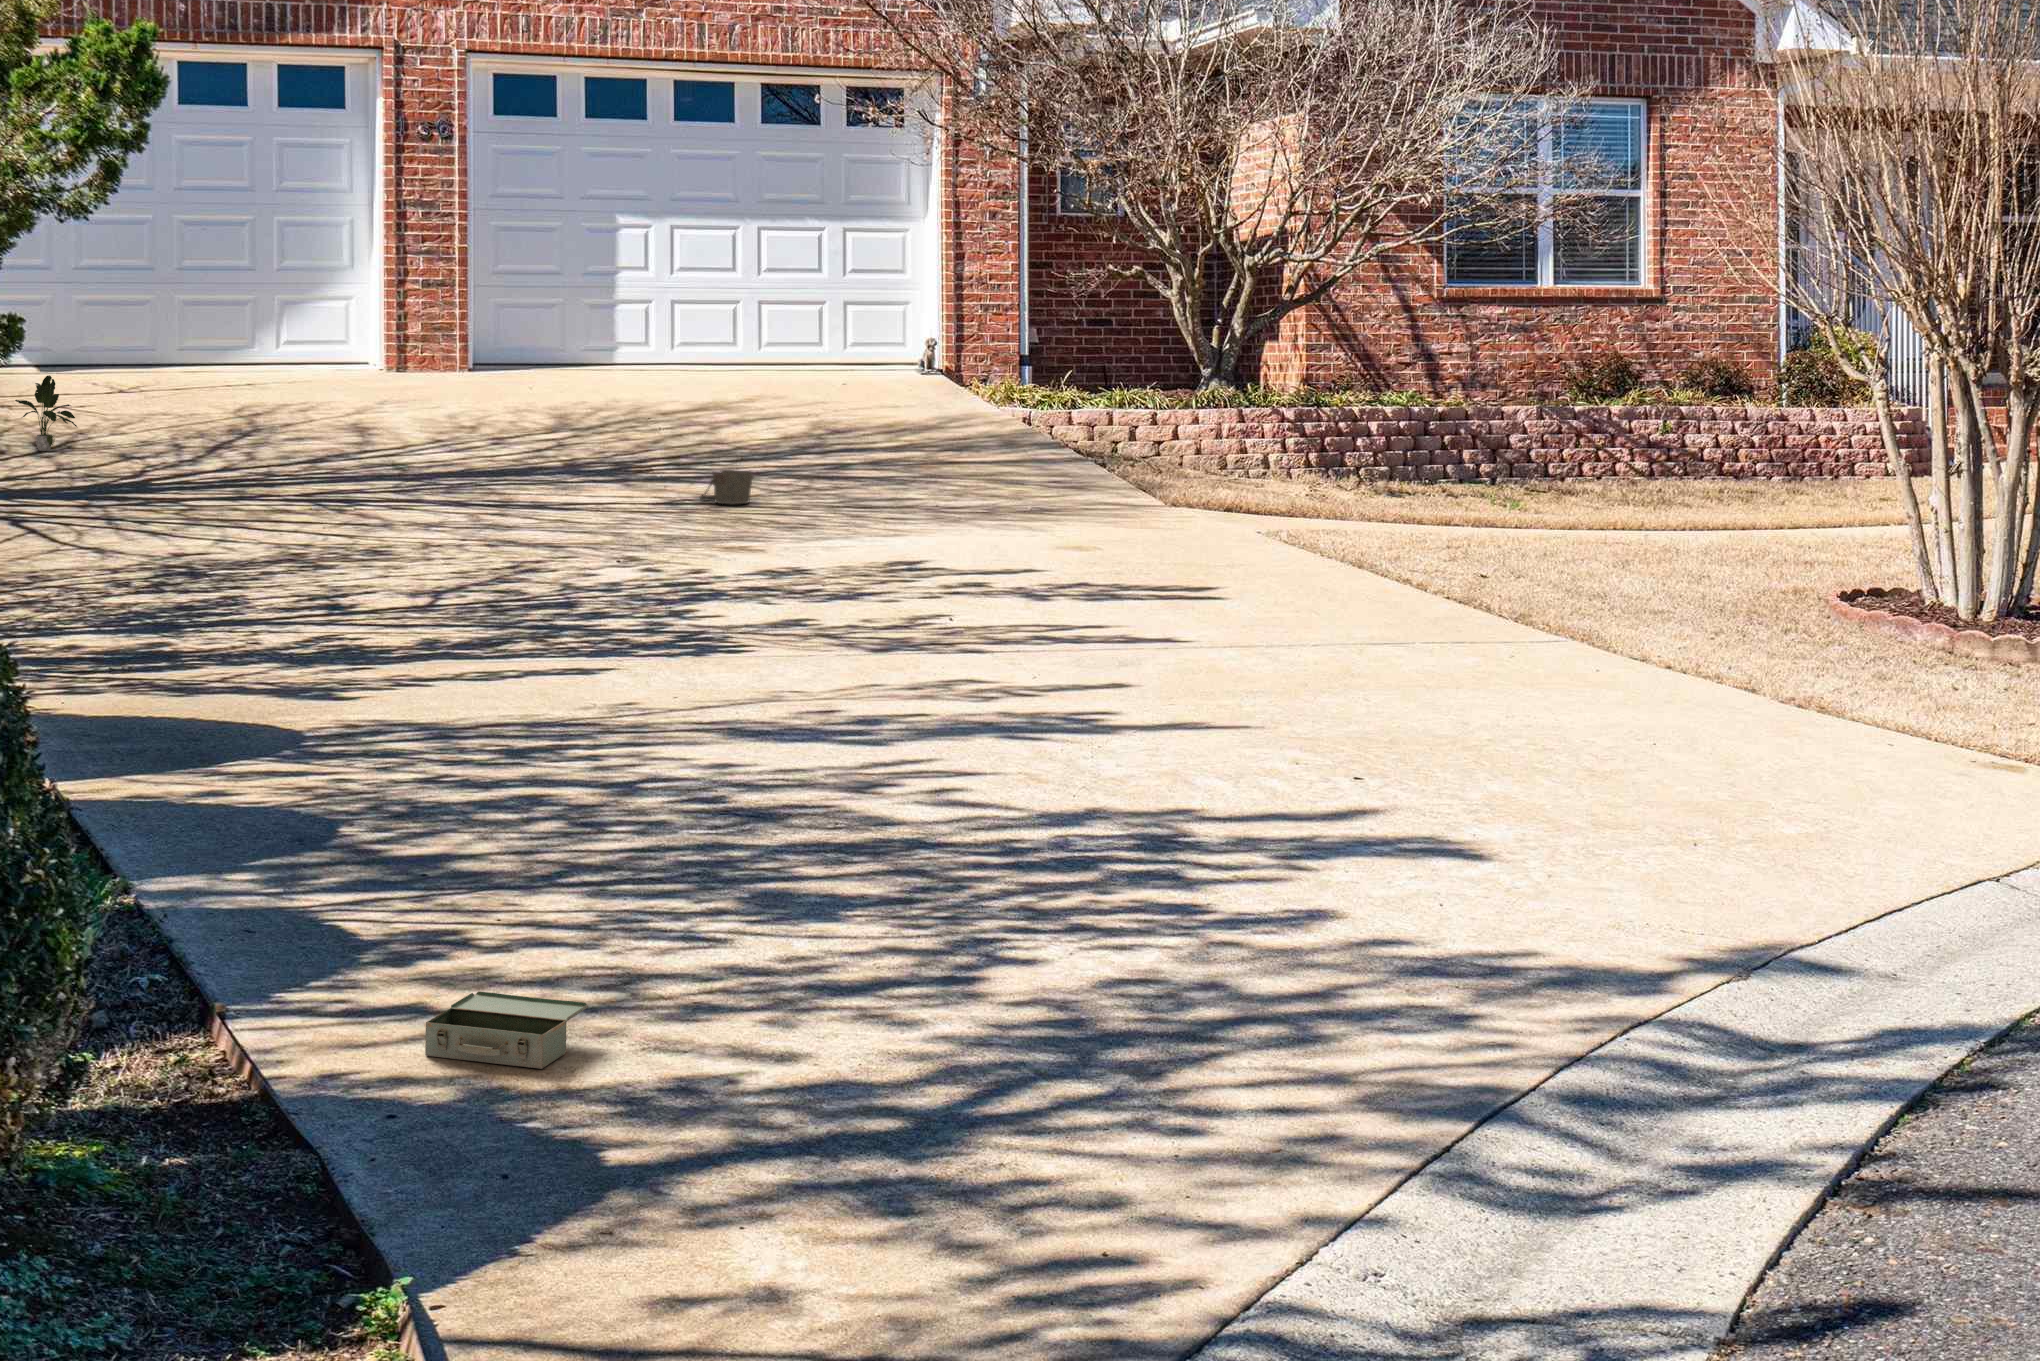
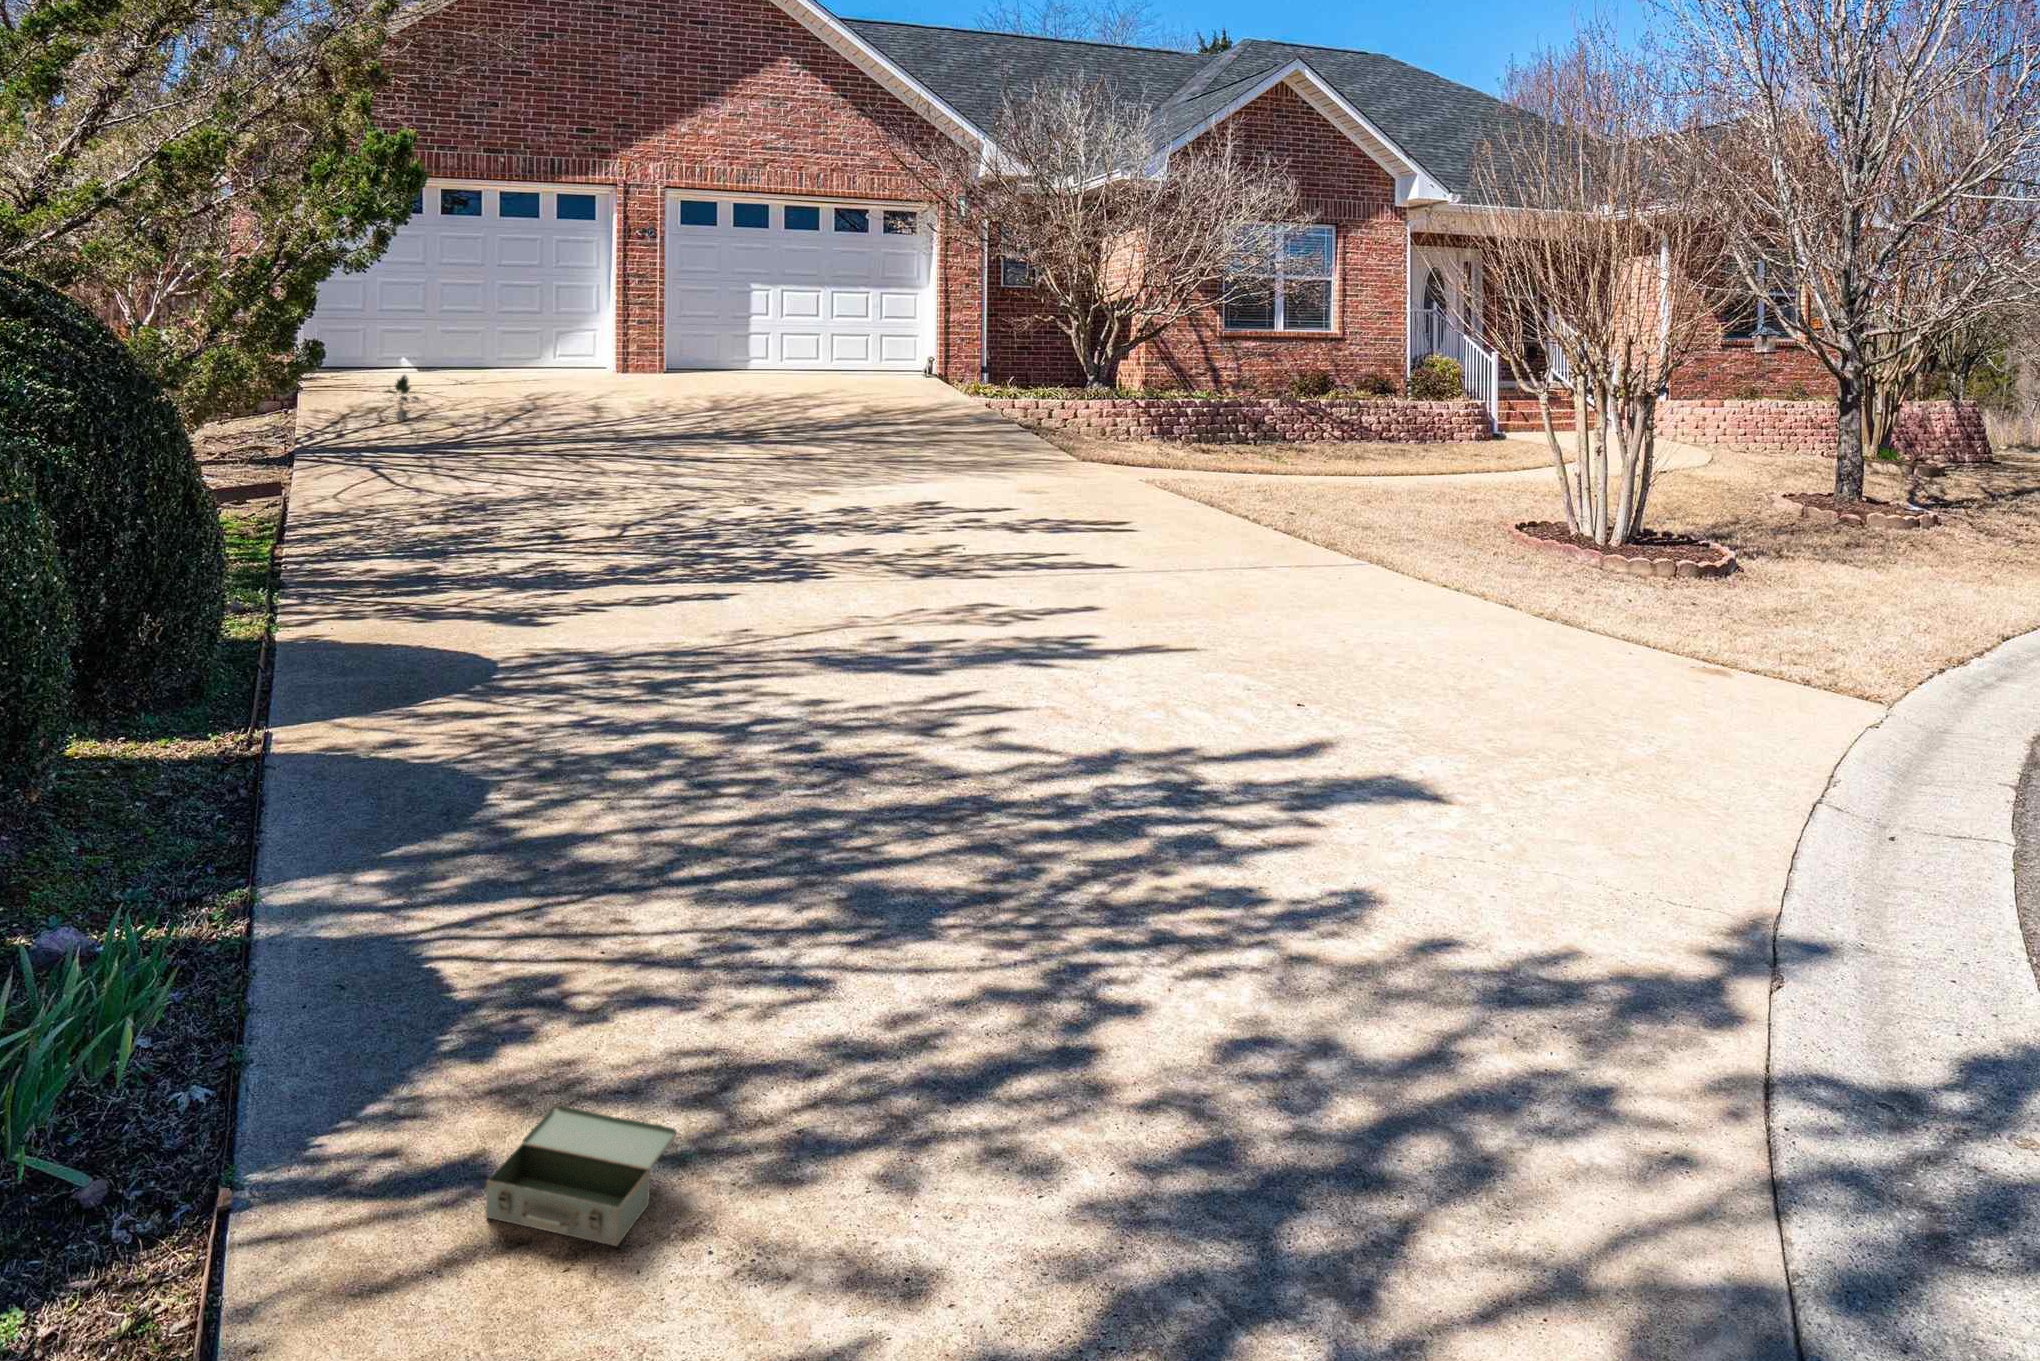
bucket: present [700,470,753,504] -> none [801,438,834,460]

